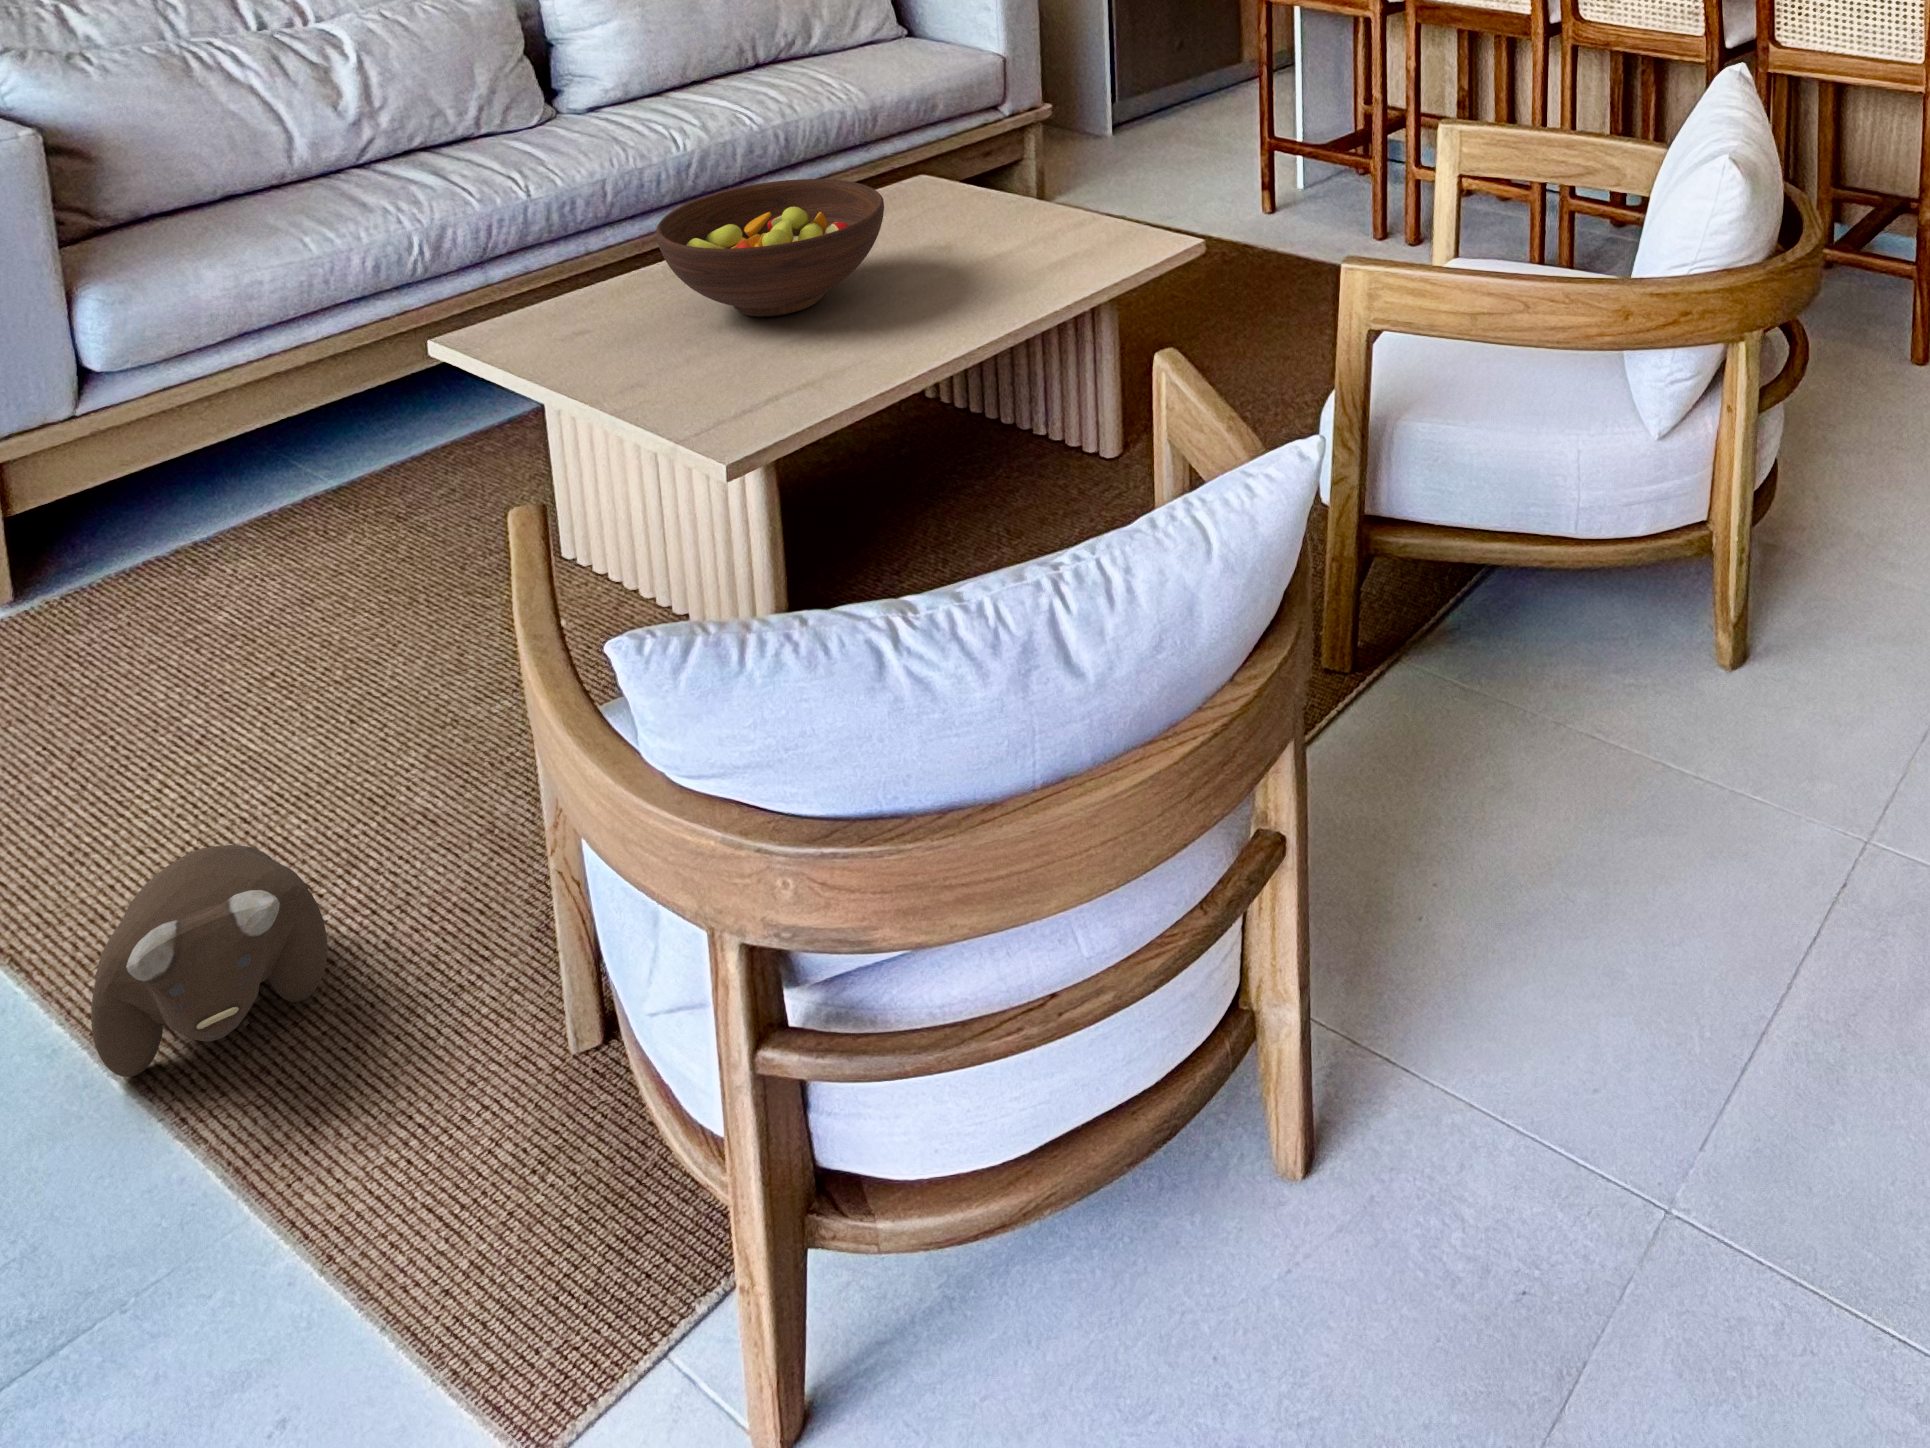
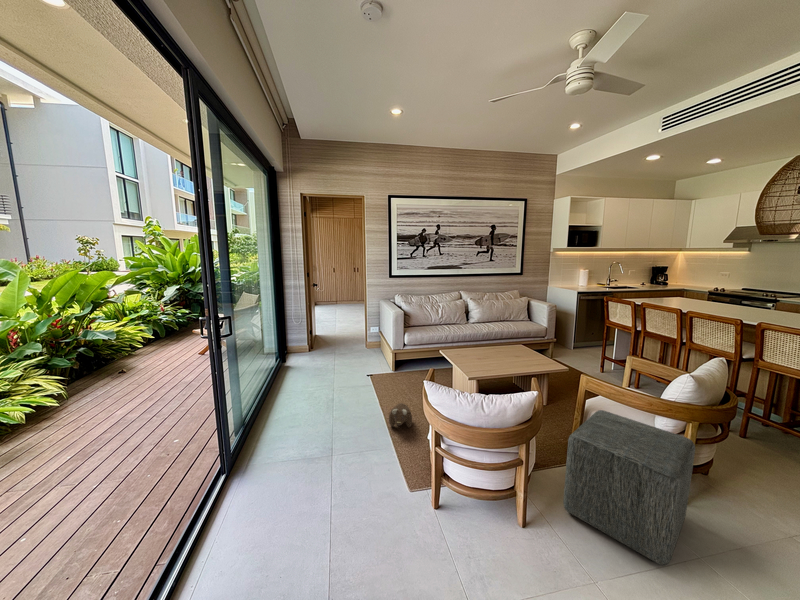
fruit bowl: present [656,179,884,316] -> none [471,338,507,360]
ottoman: none [1407,404,1845,973] -> present [563,410,695,565]

